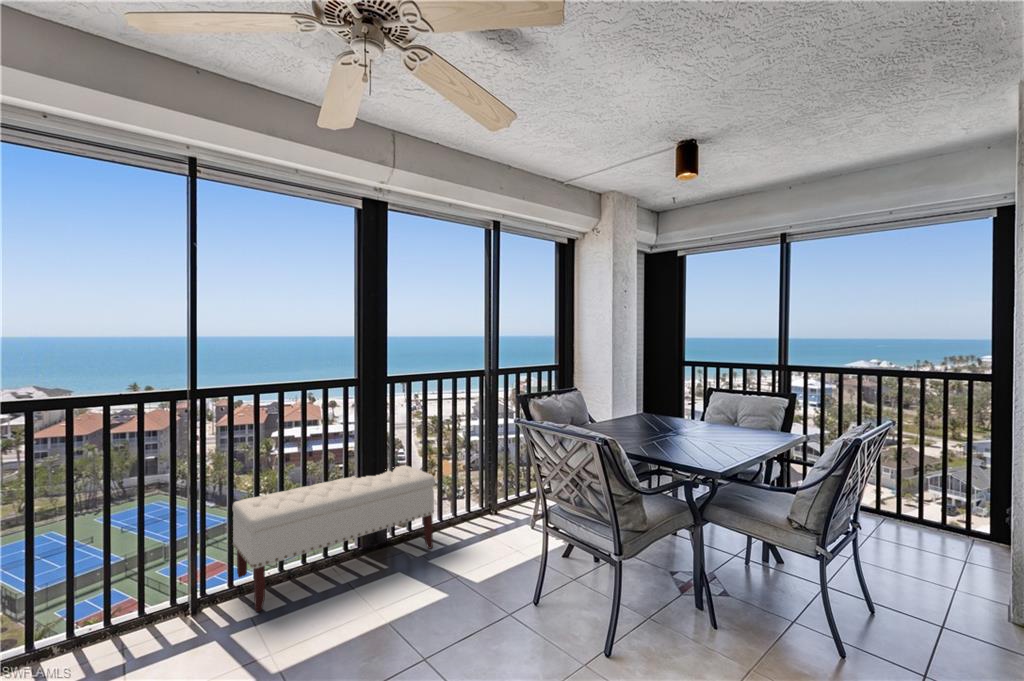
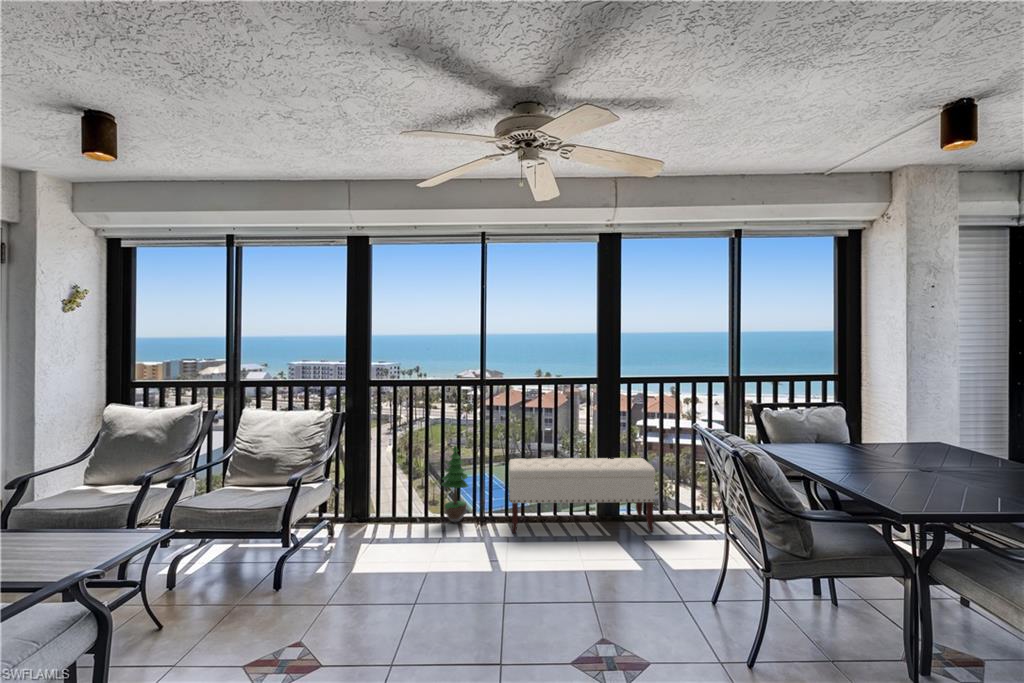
potted tree: none [106,499,166,630] -> present [442,446,468,523]

